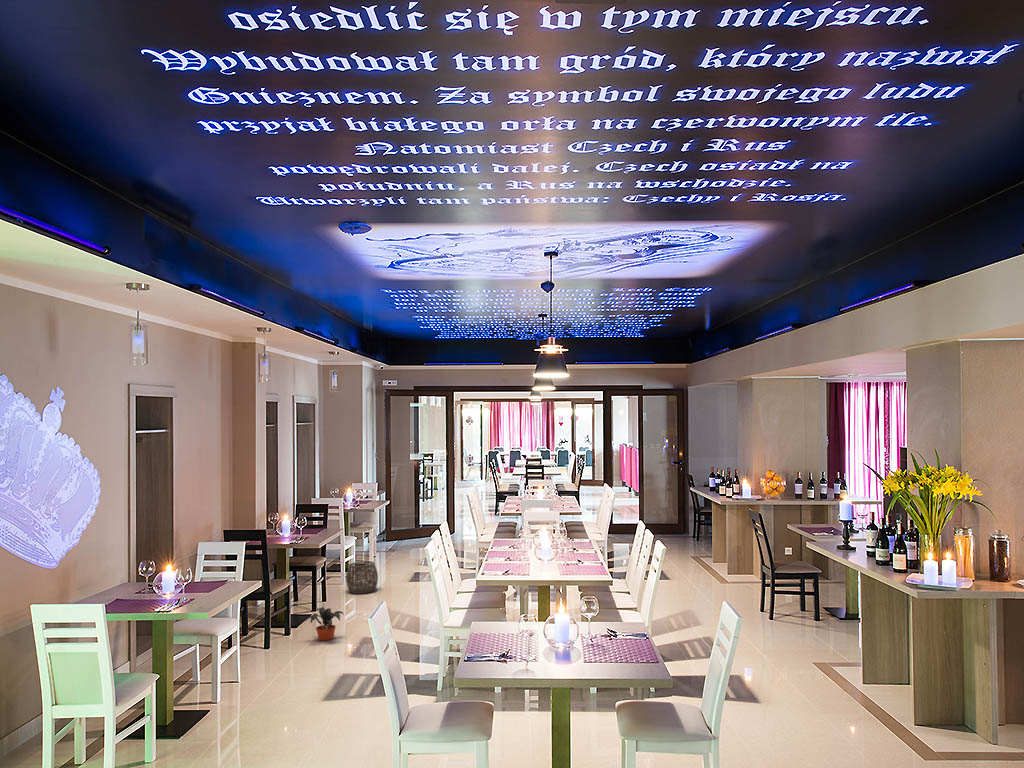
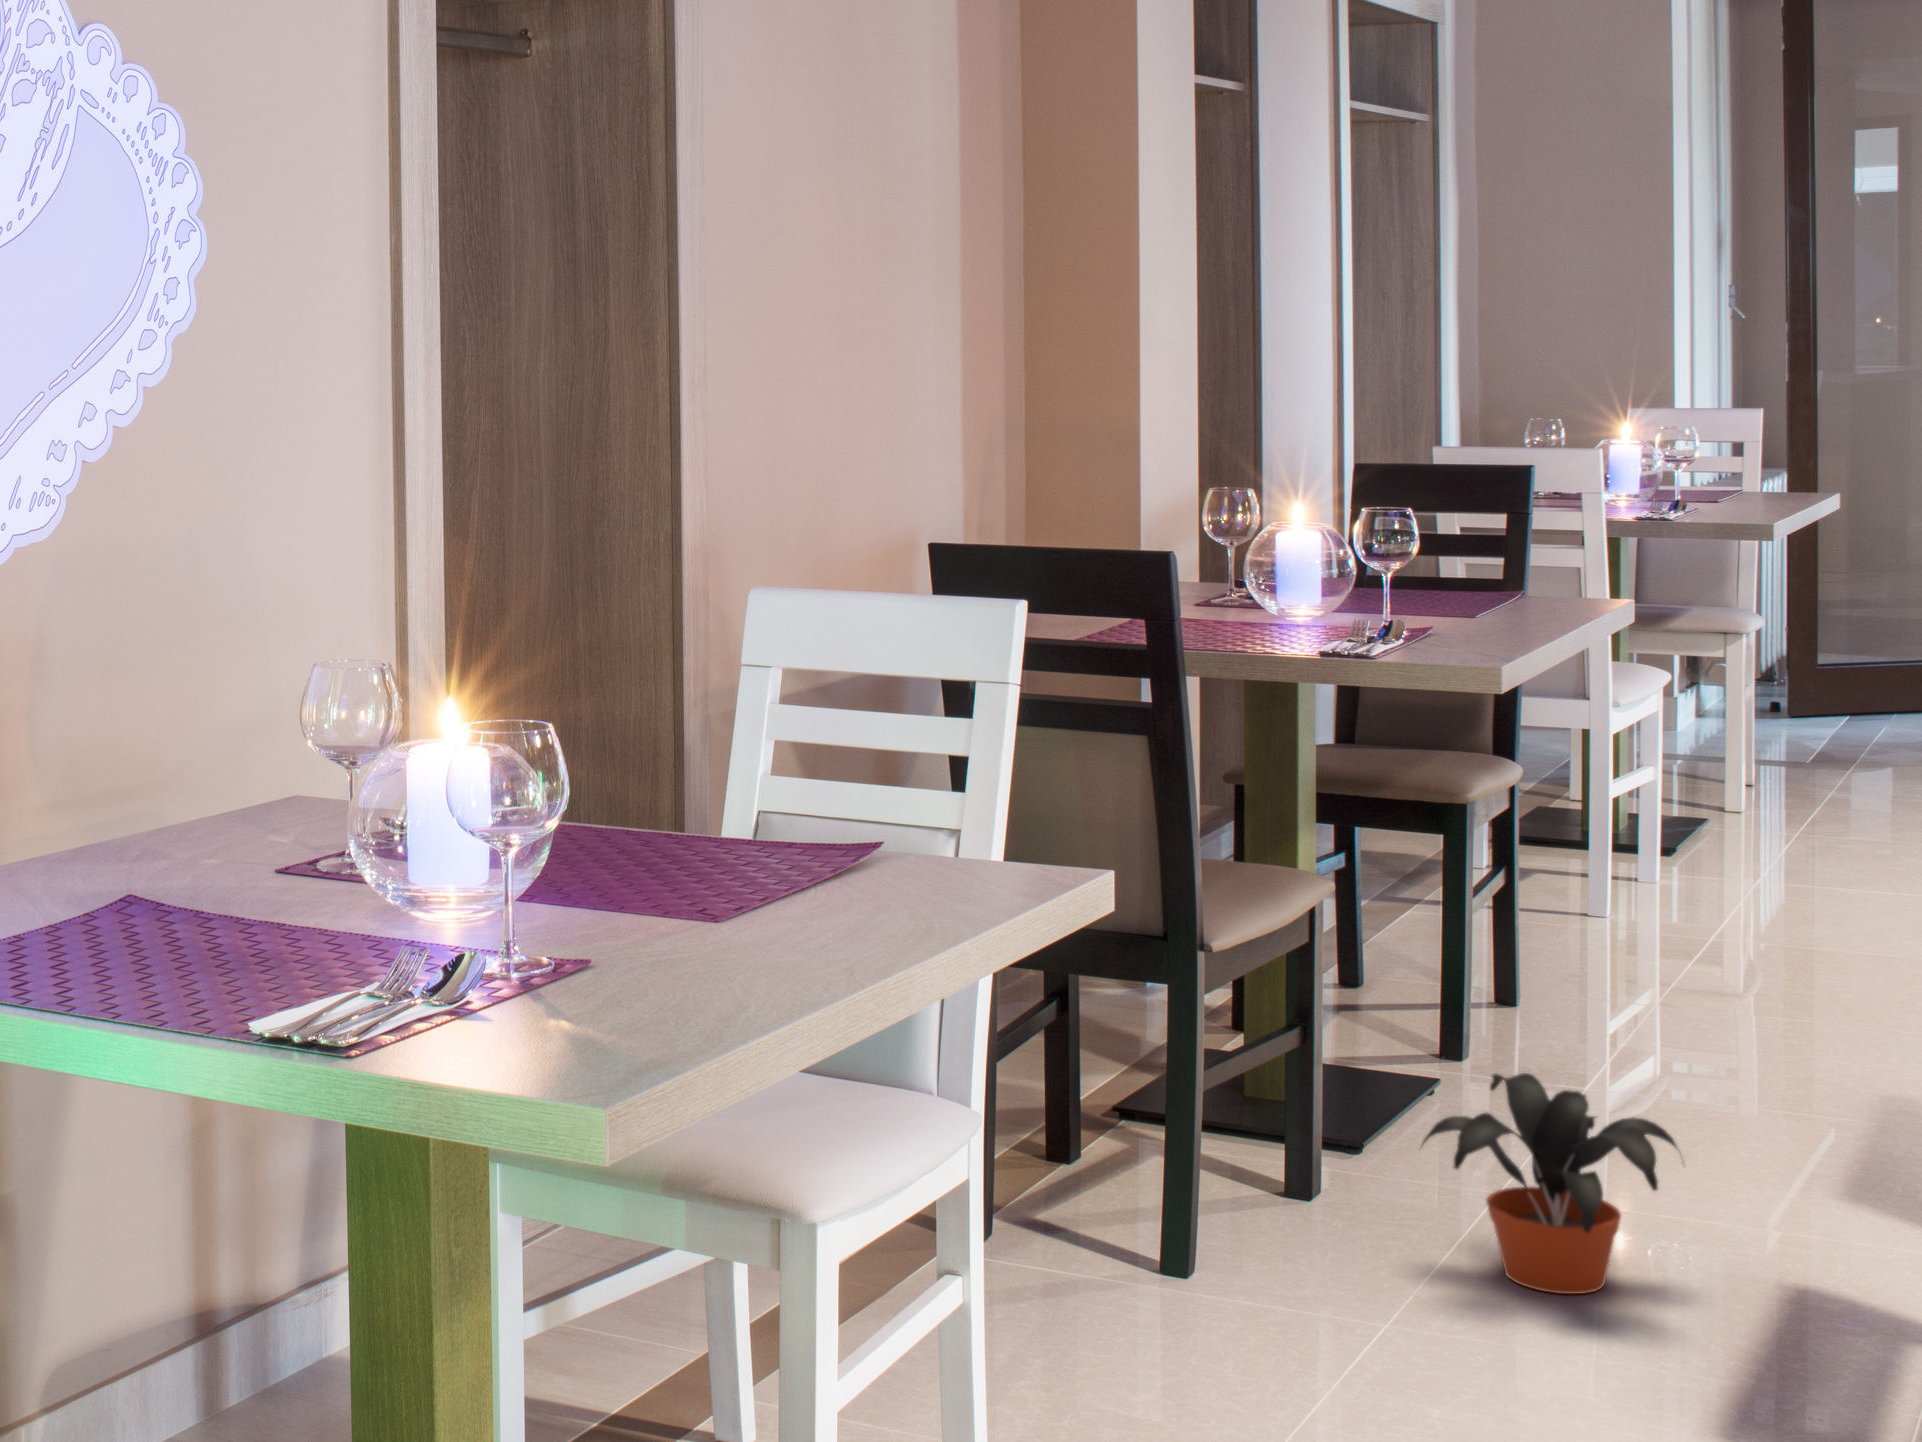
woven basket: present [346,561,378,594] -> none [1633,809,1839,996]

